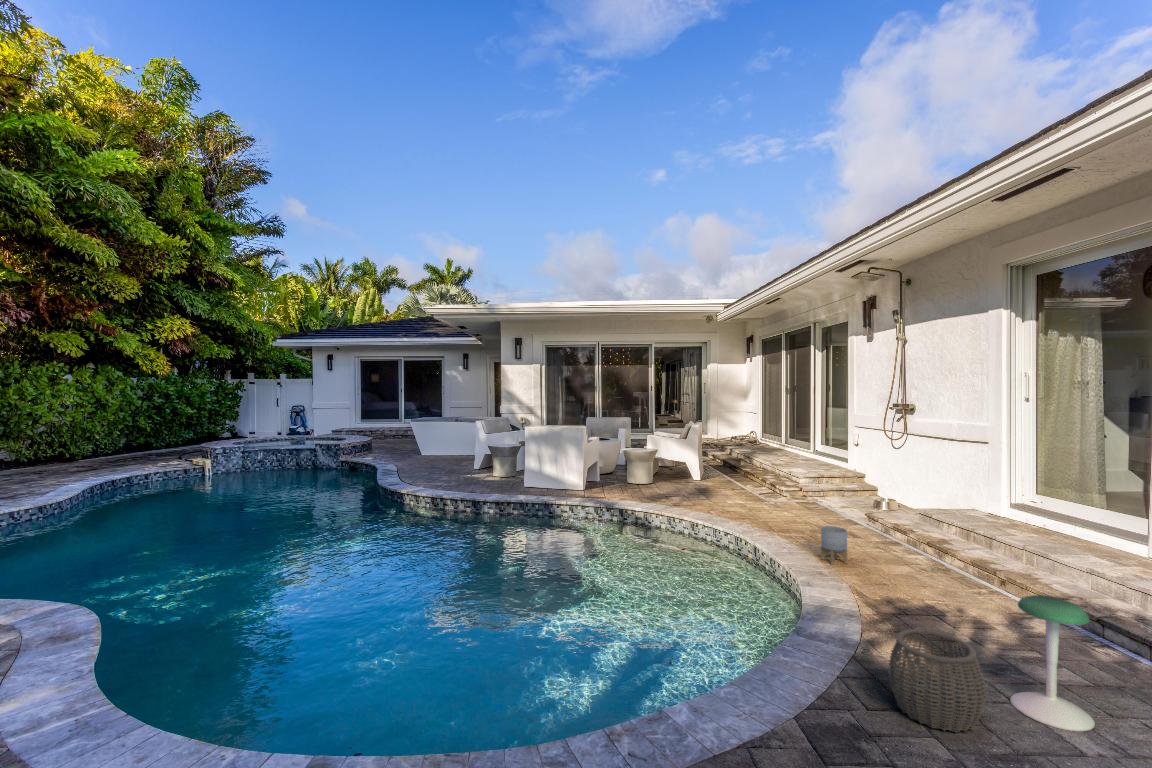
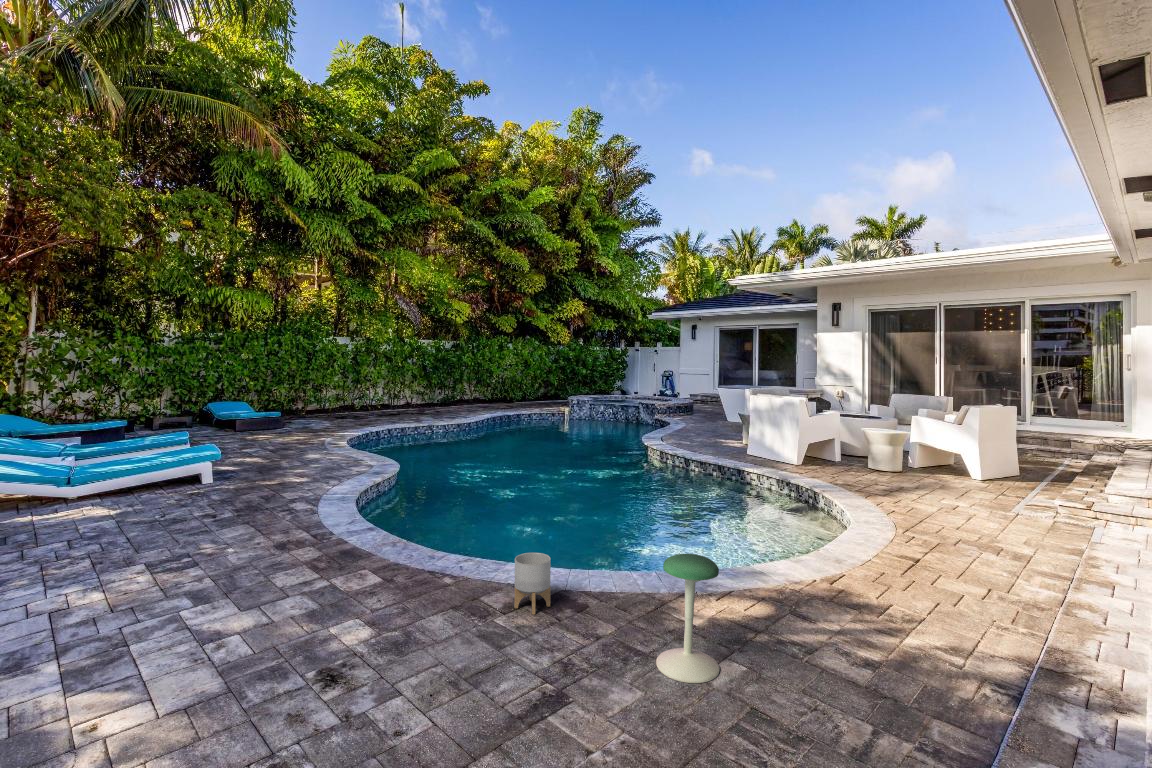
planter: present [821,526,847,565] -> present [514,553,551,615]
woven basket: present [888,629,986,732] -> none [566,557,638,639]

